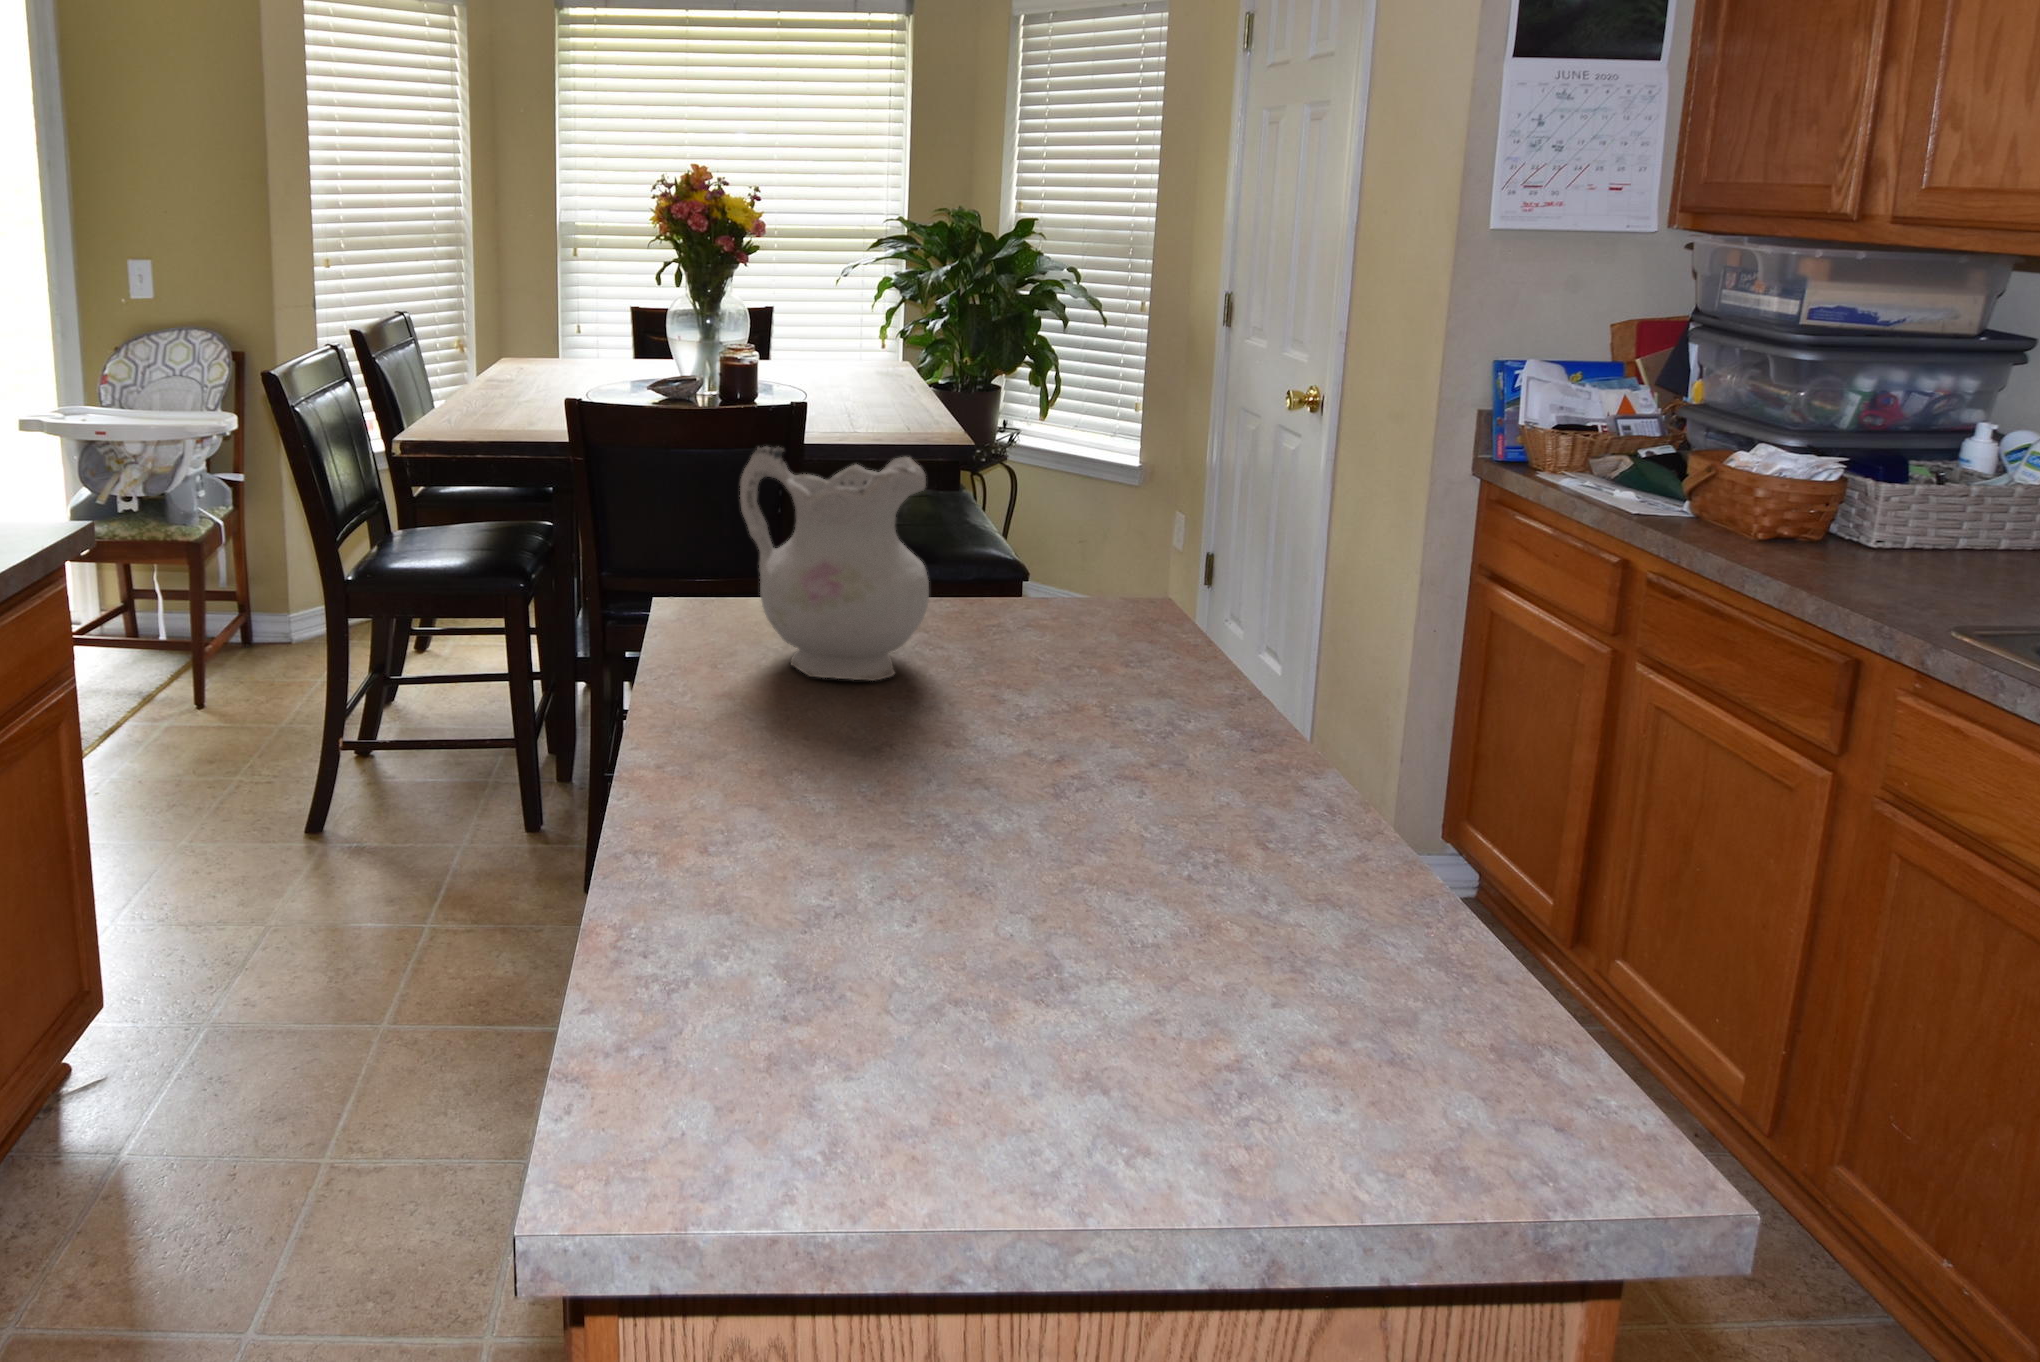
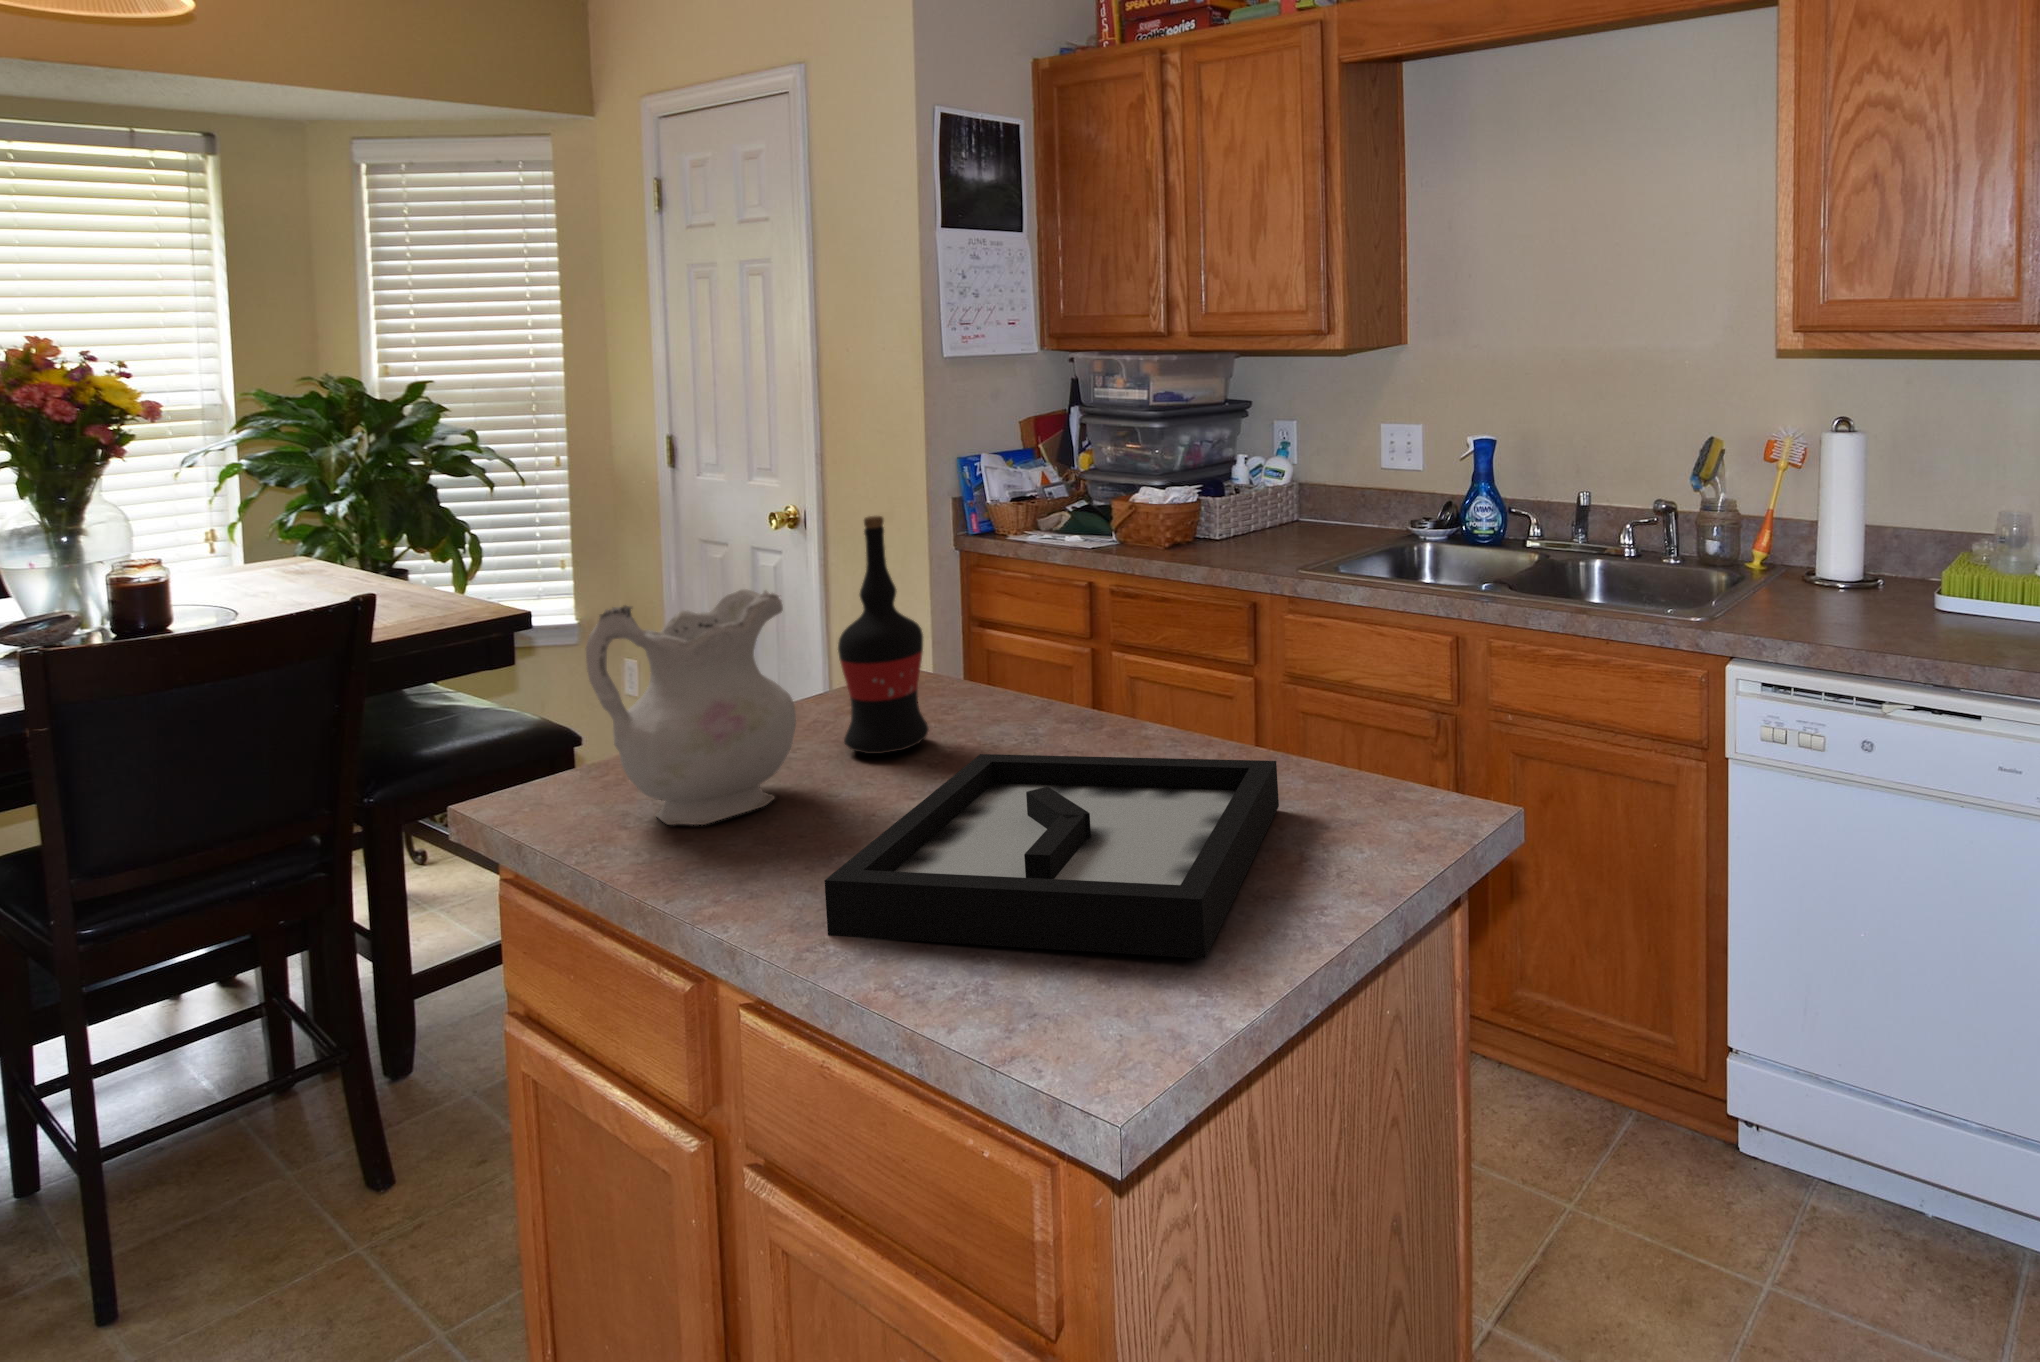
wine bottle: none [1010,406,1111,677] -> present [838,516,929,754]
decorative tray: none [734,714,1387,1100] -> present [825,754,1279,959]

